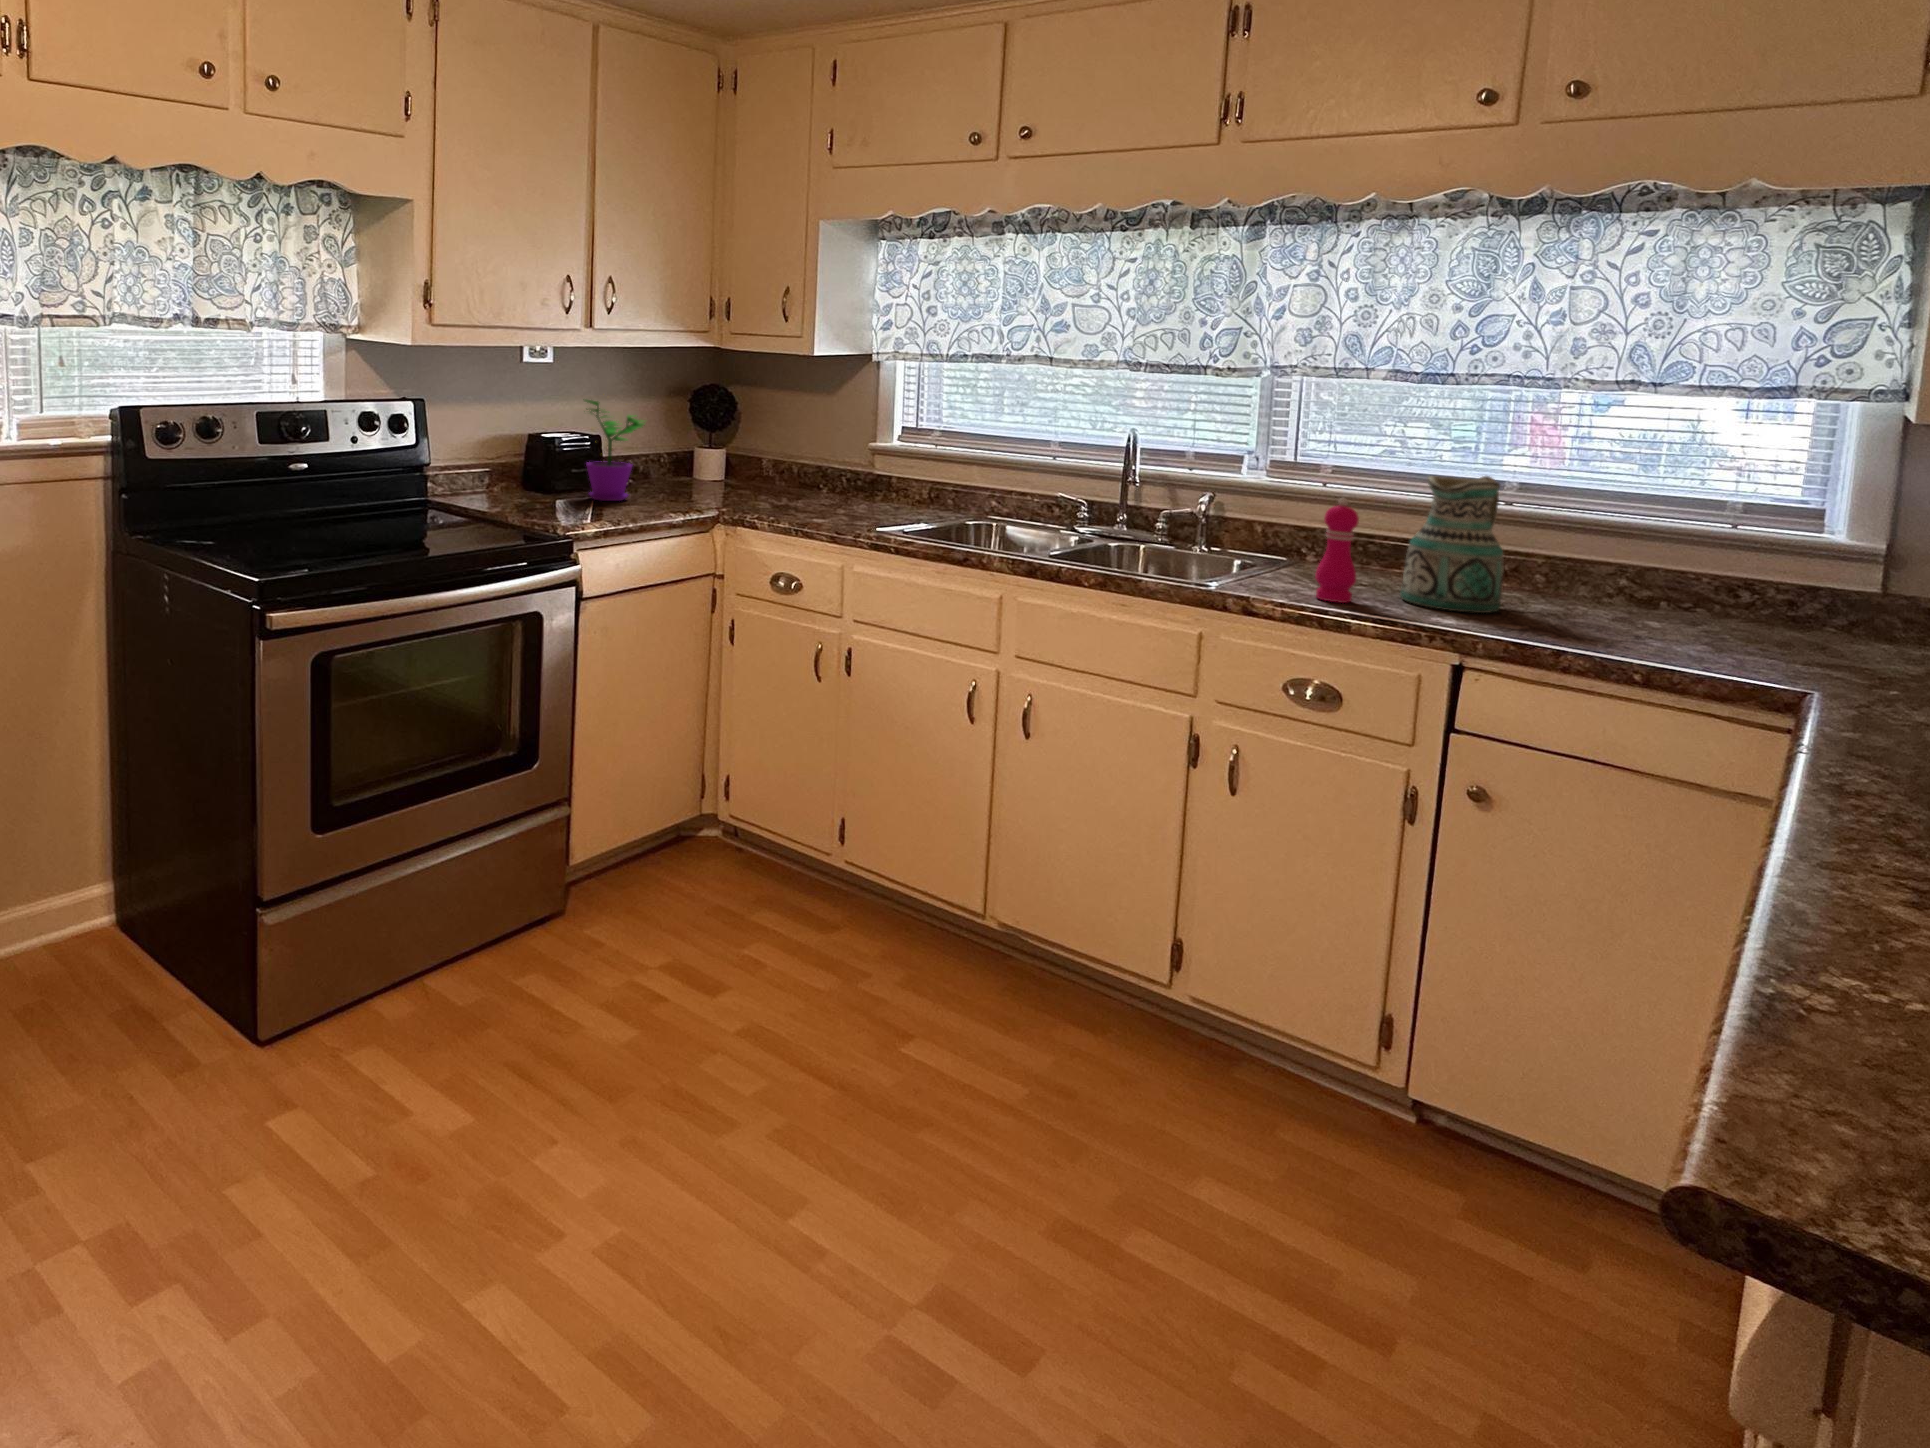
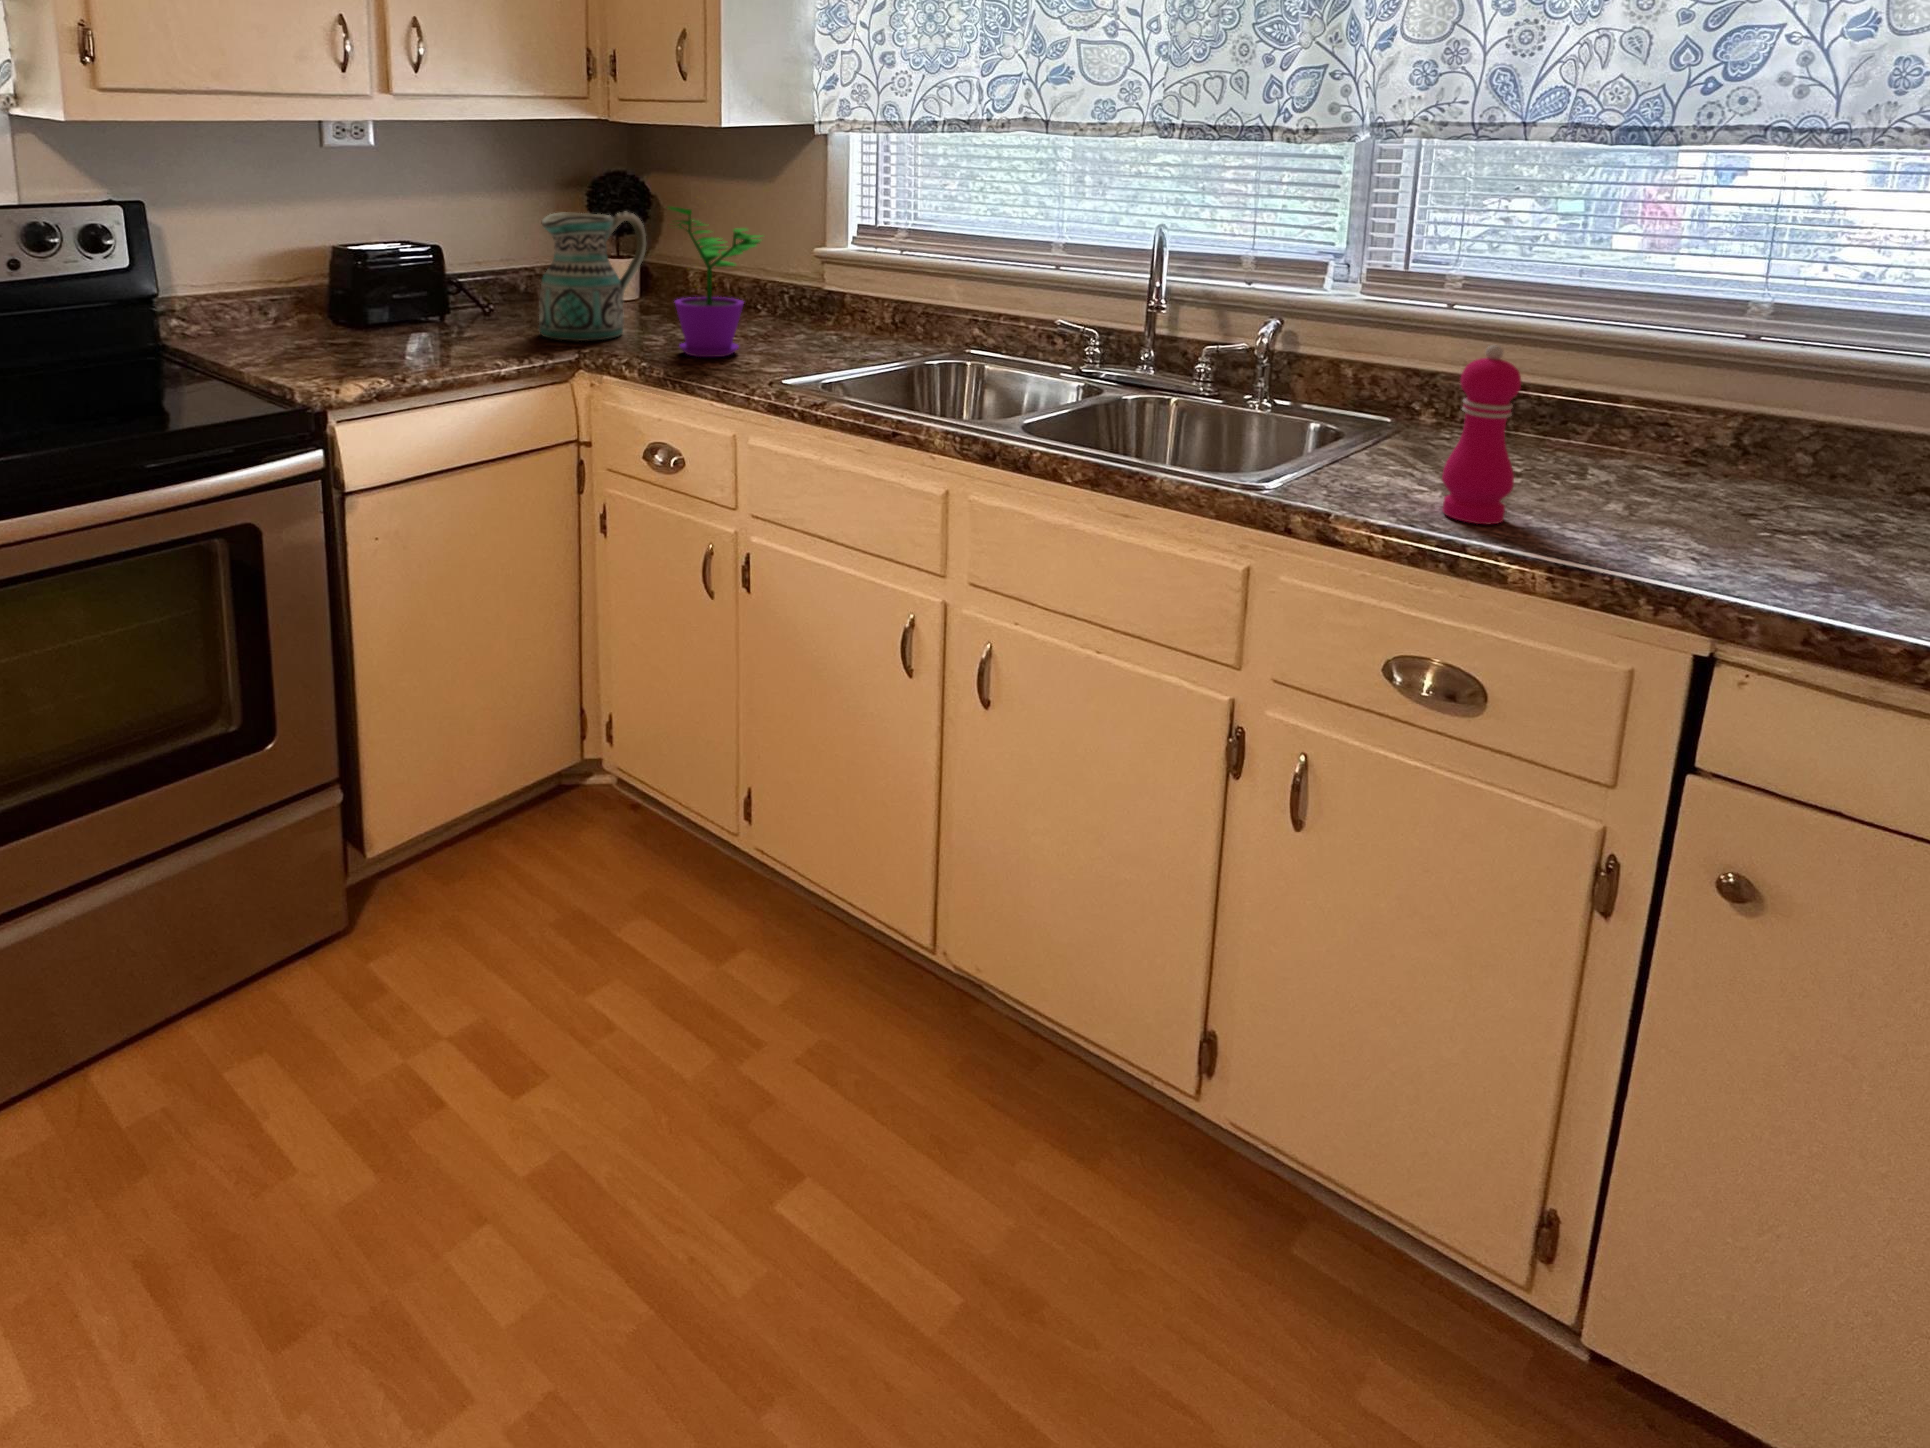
flower pot: present [585,400,644,501] -> present [668,206,761,357]
ceramic pitcher: present [1400,476,1504,613] -> present [539,211,646,341]

